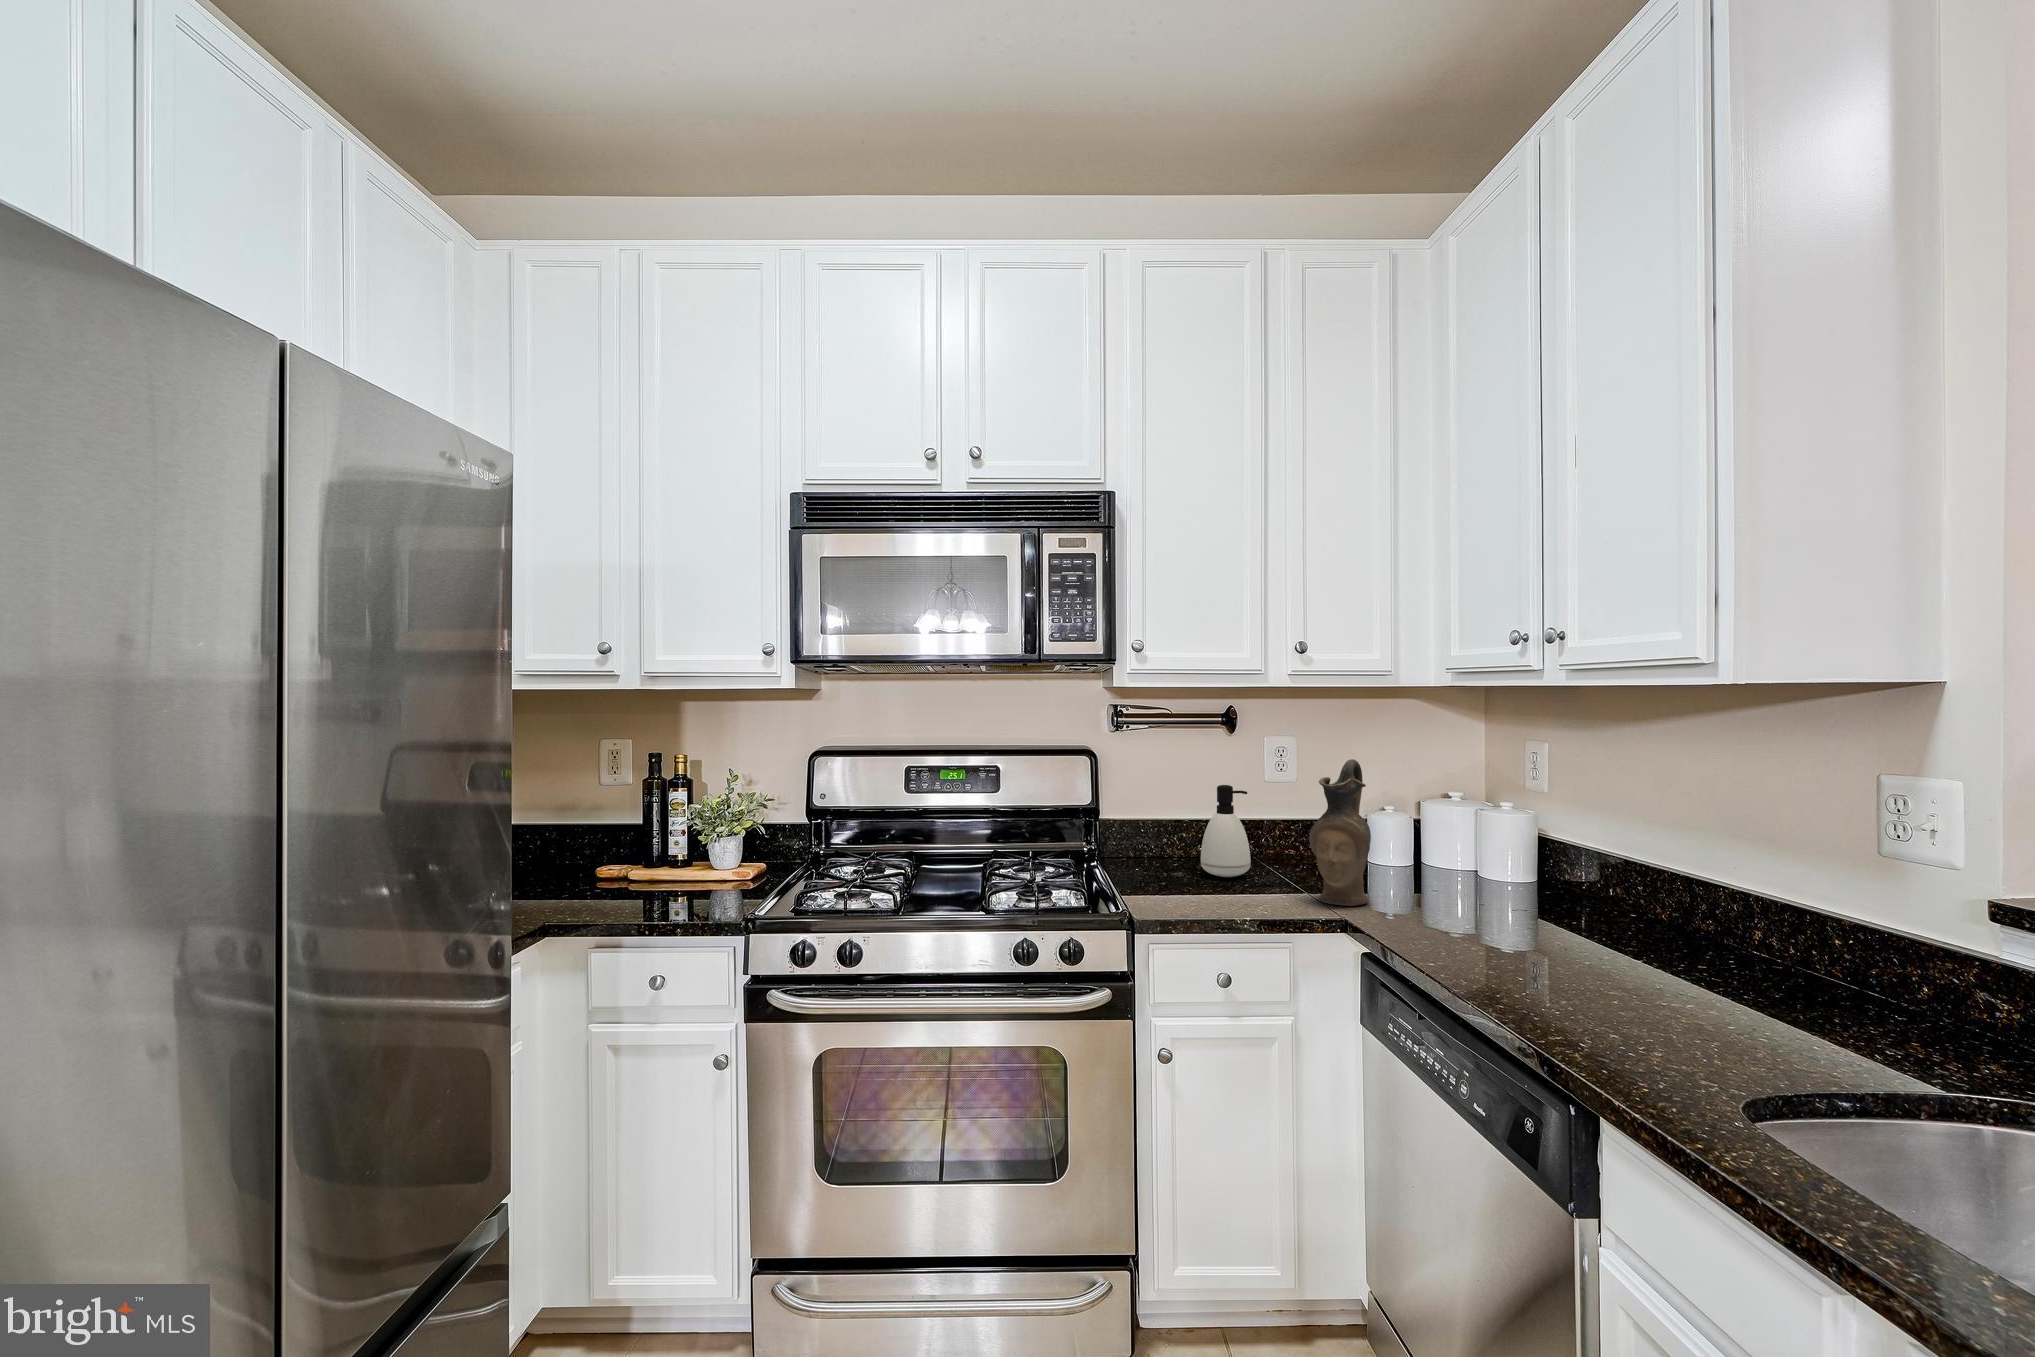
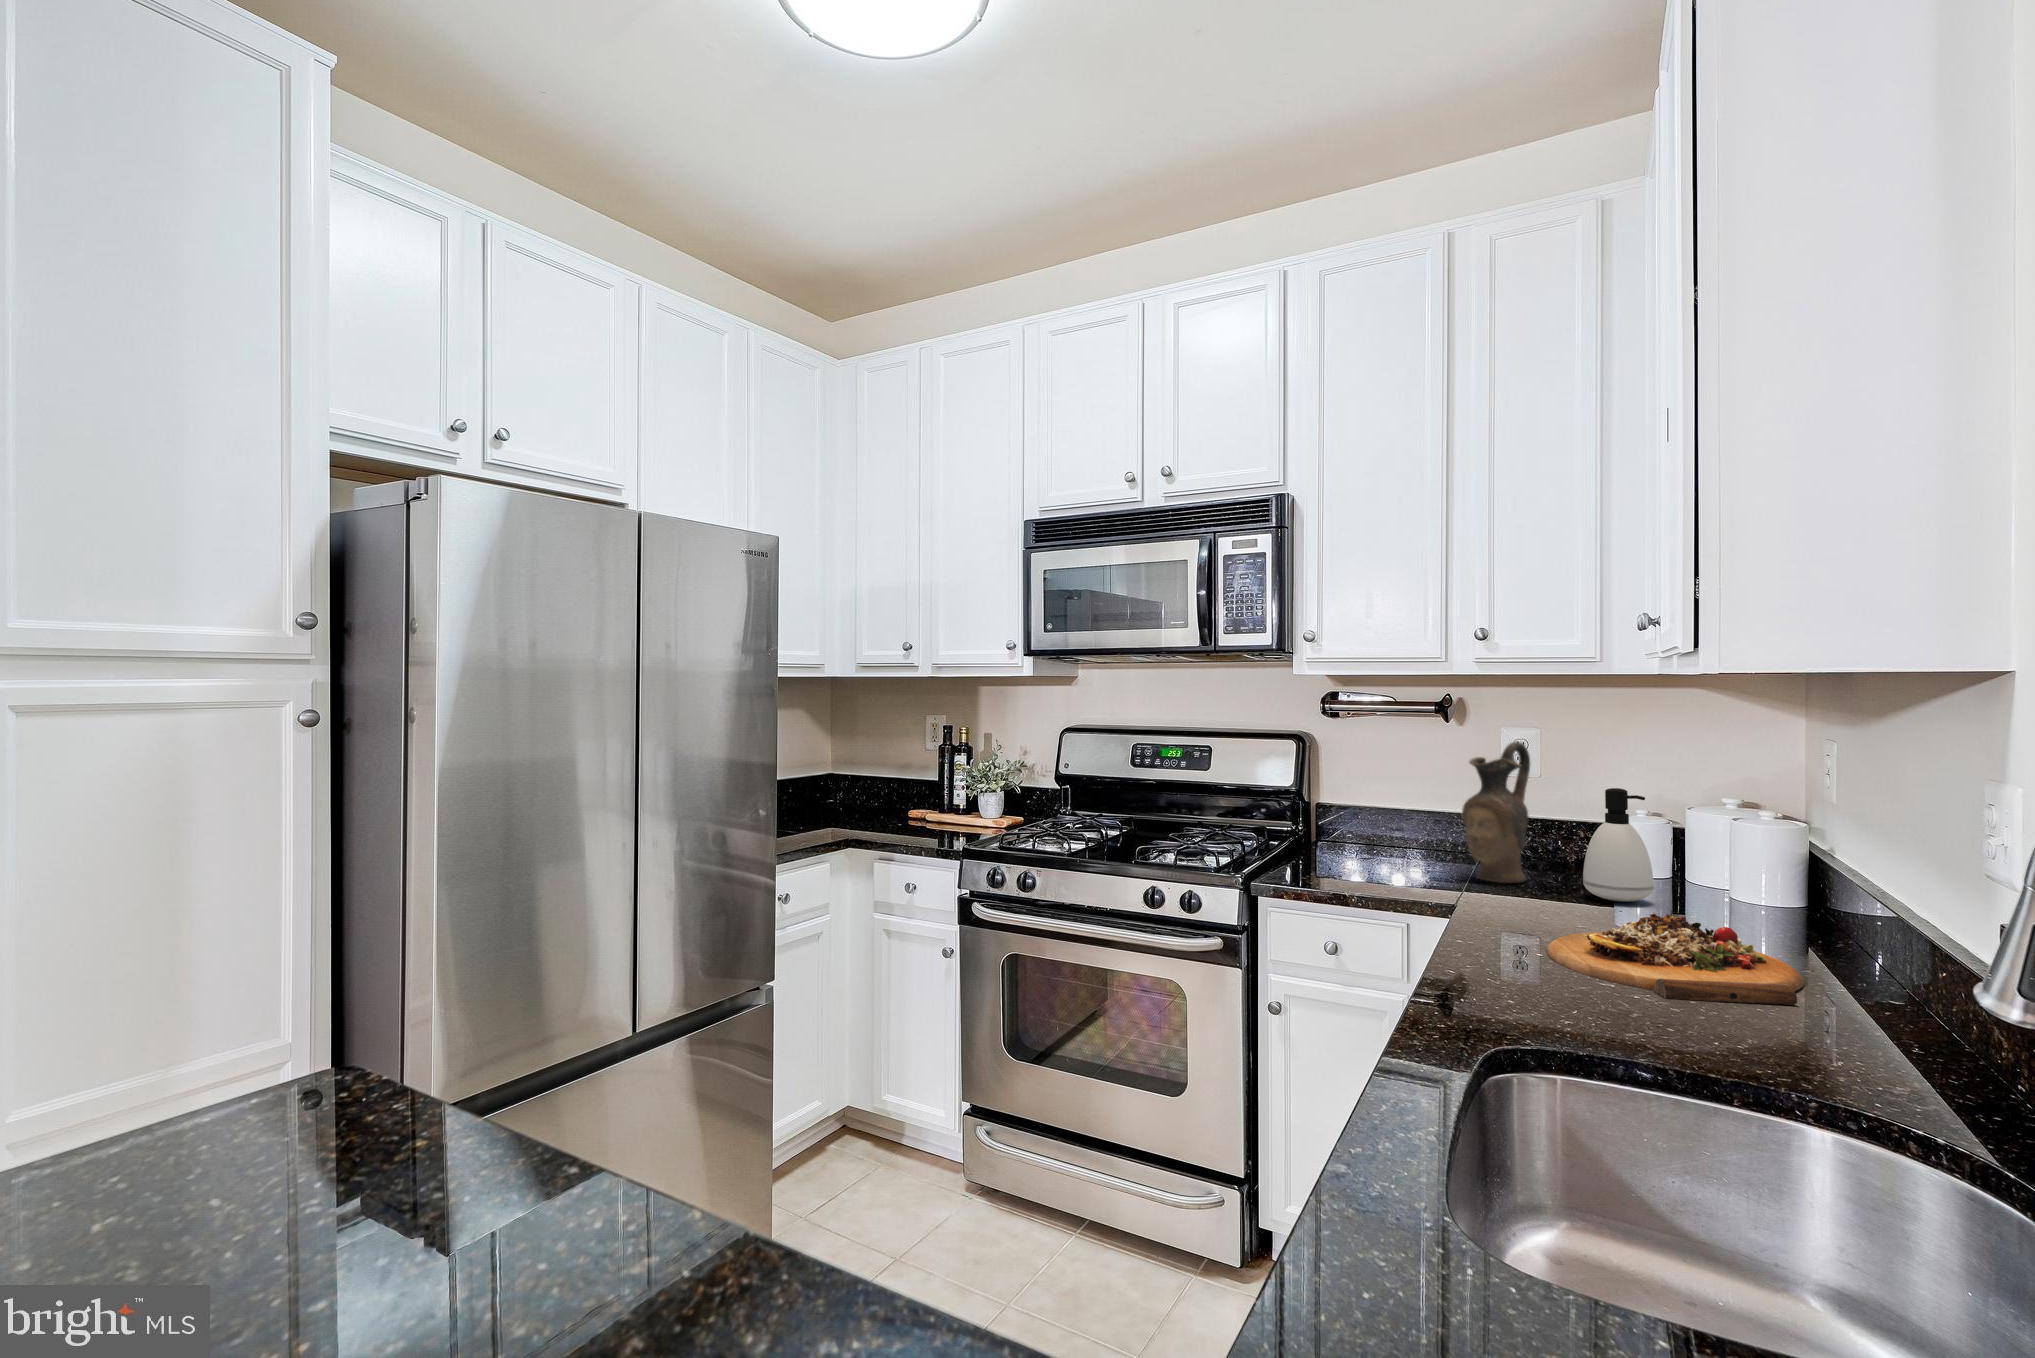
soap dispenser: present [1201,785,1251,877] -> present [1583,788,1654,902]
cutting board: none [1522,948,1814,1052] -> present [1546,913,1804,1005]

